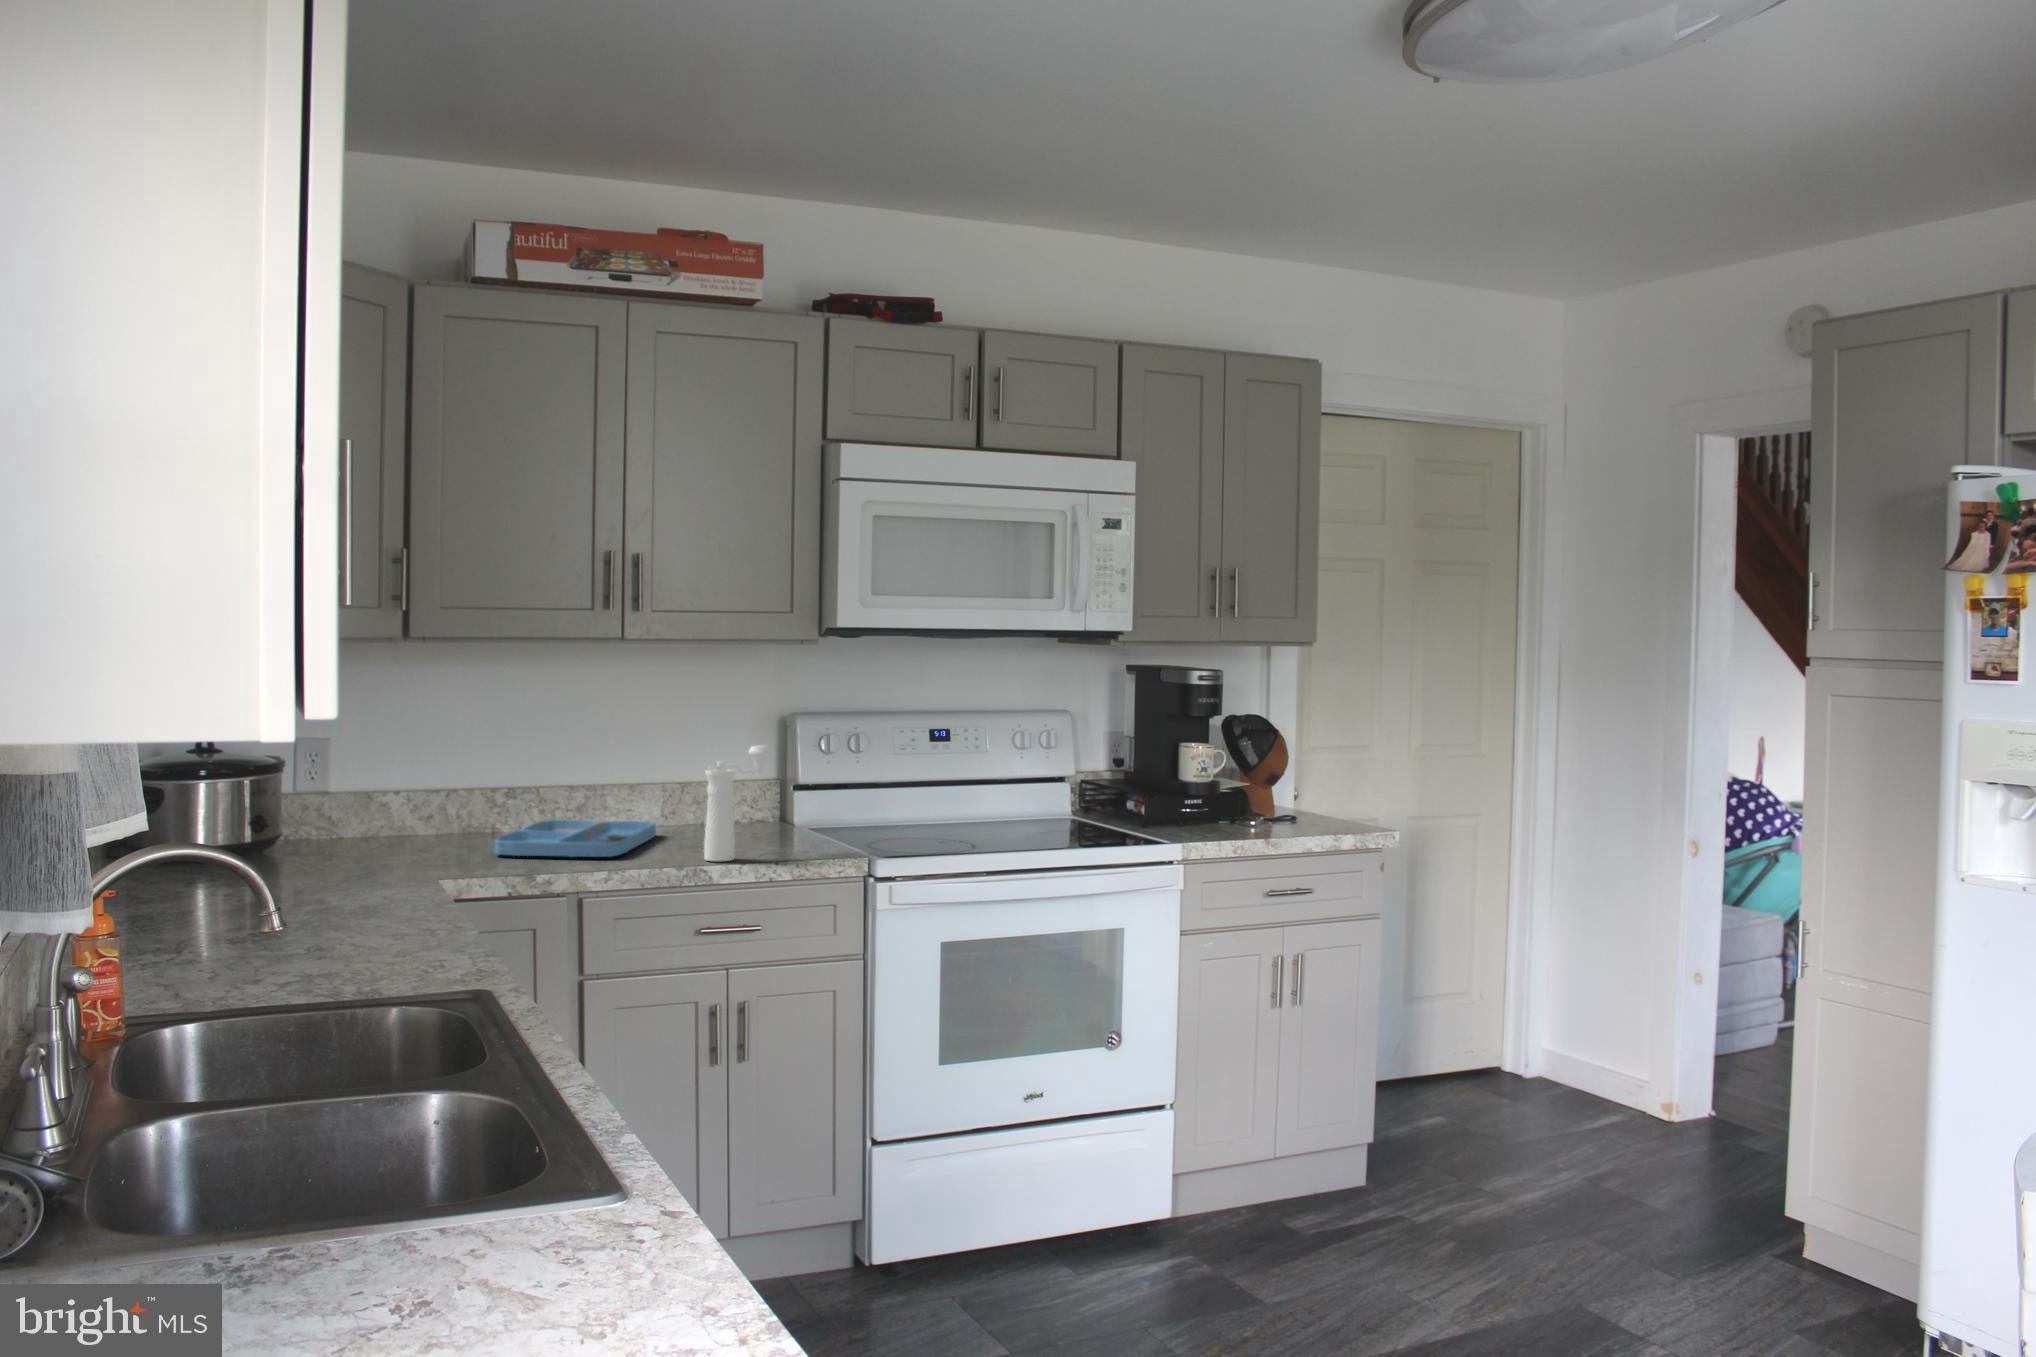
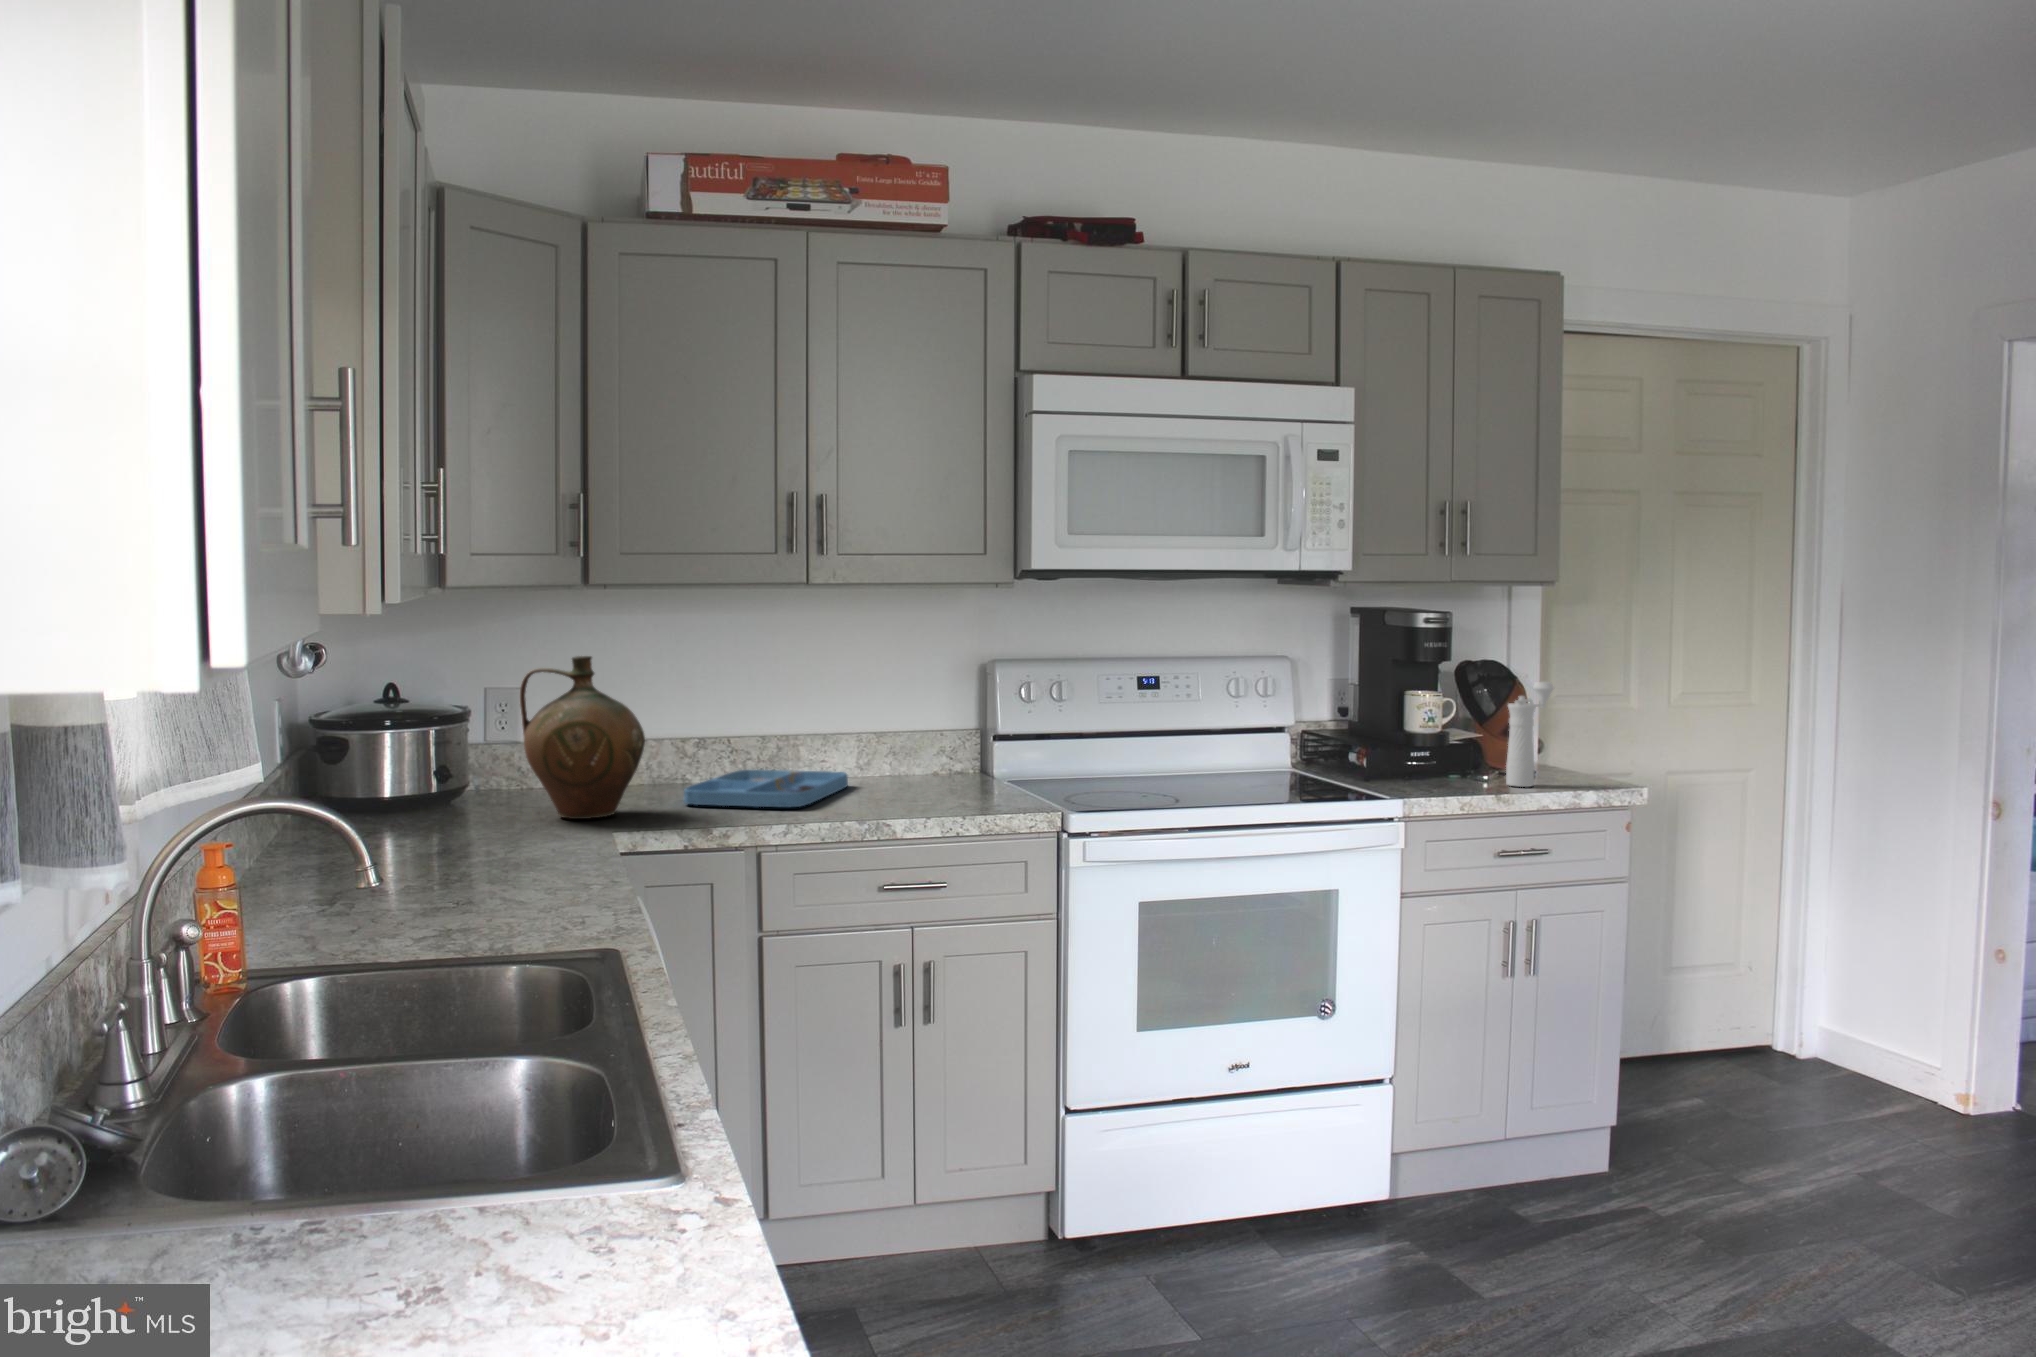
ceramic jug: none [331,708,460,871] -> present [520,656,645,819]
pepper mill: present [704,745,771,861] -> present [1506,682,1554,787]

